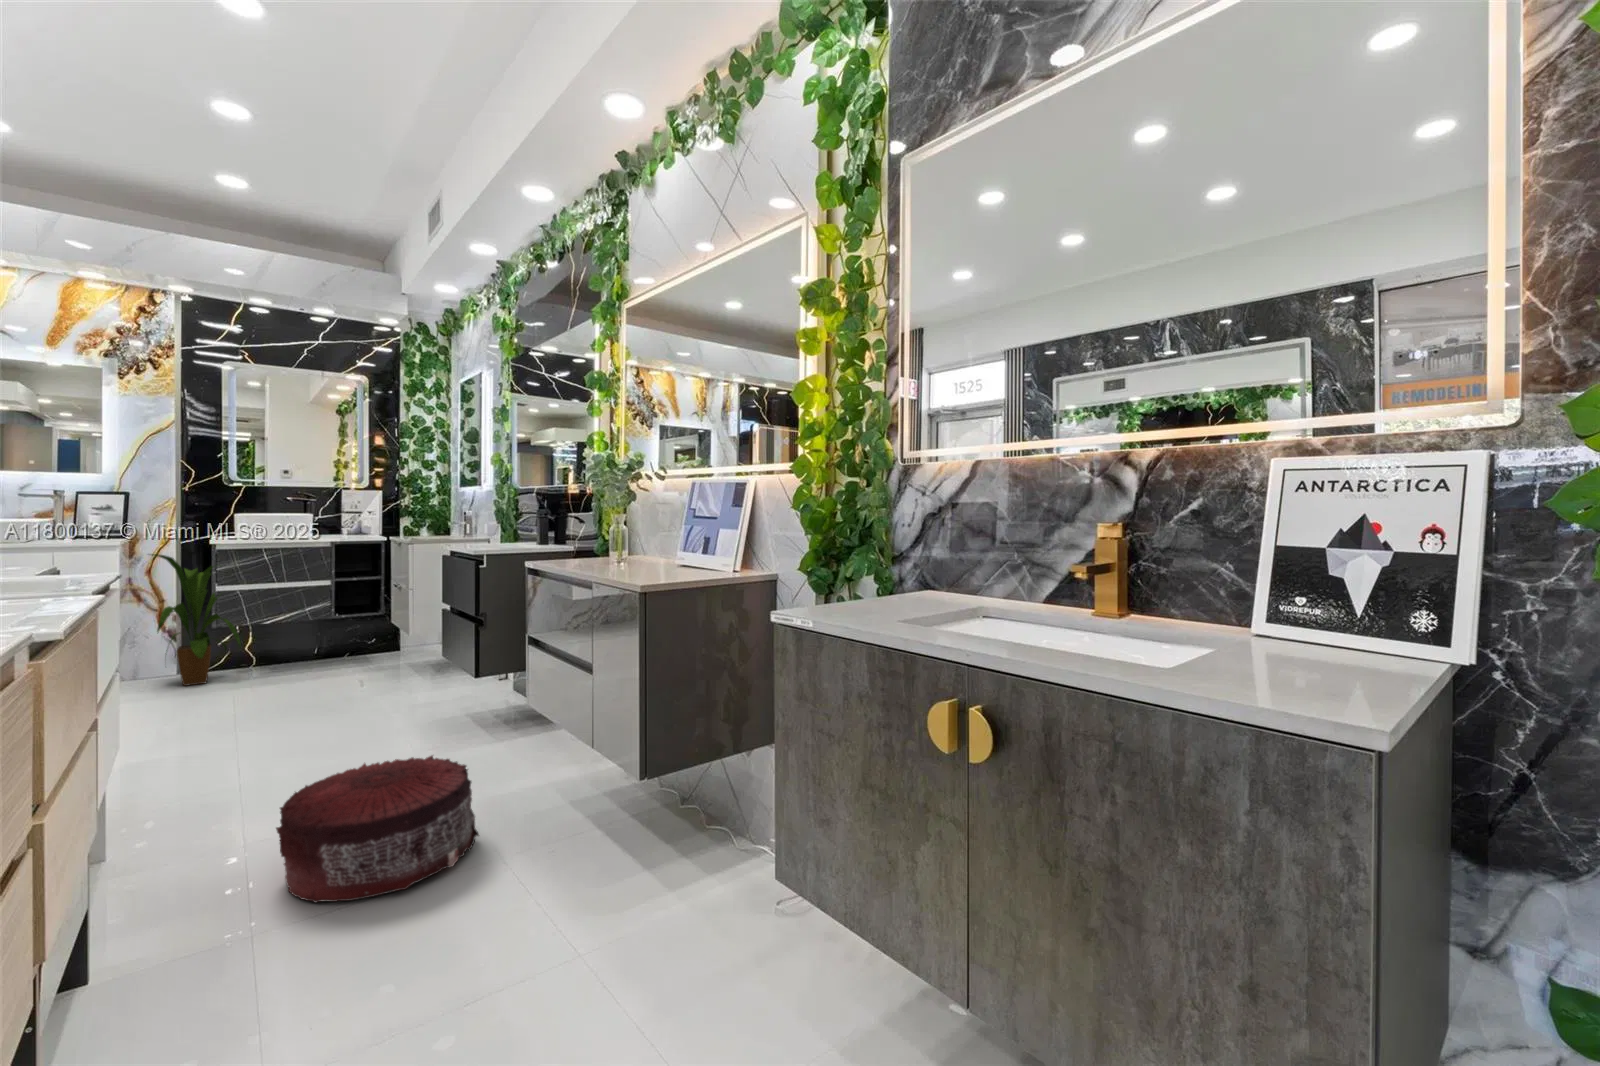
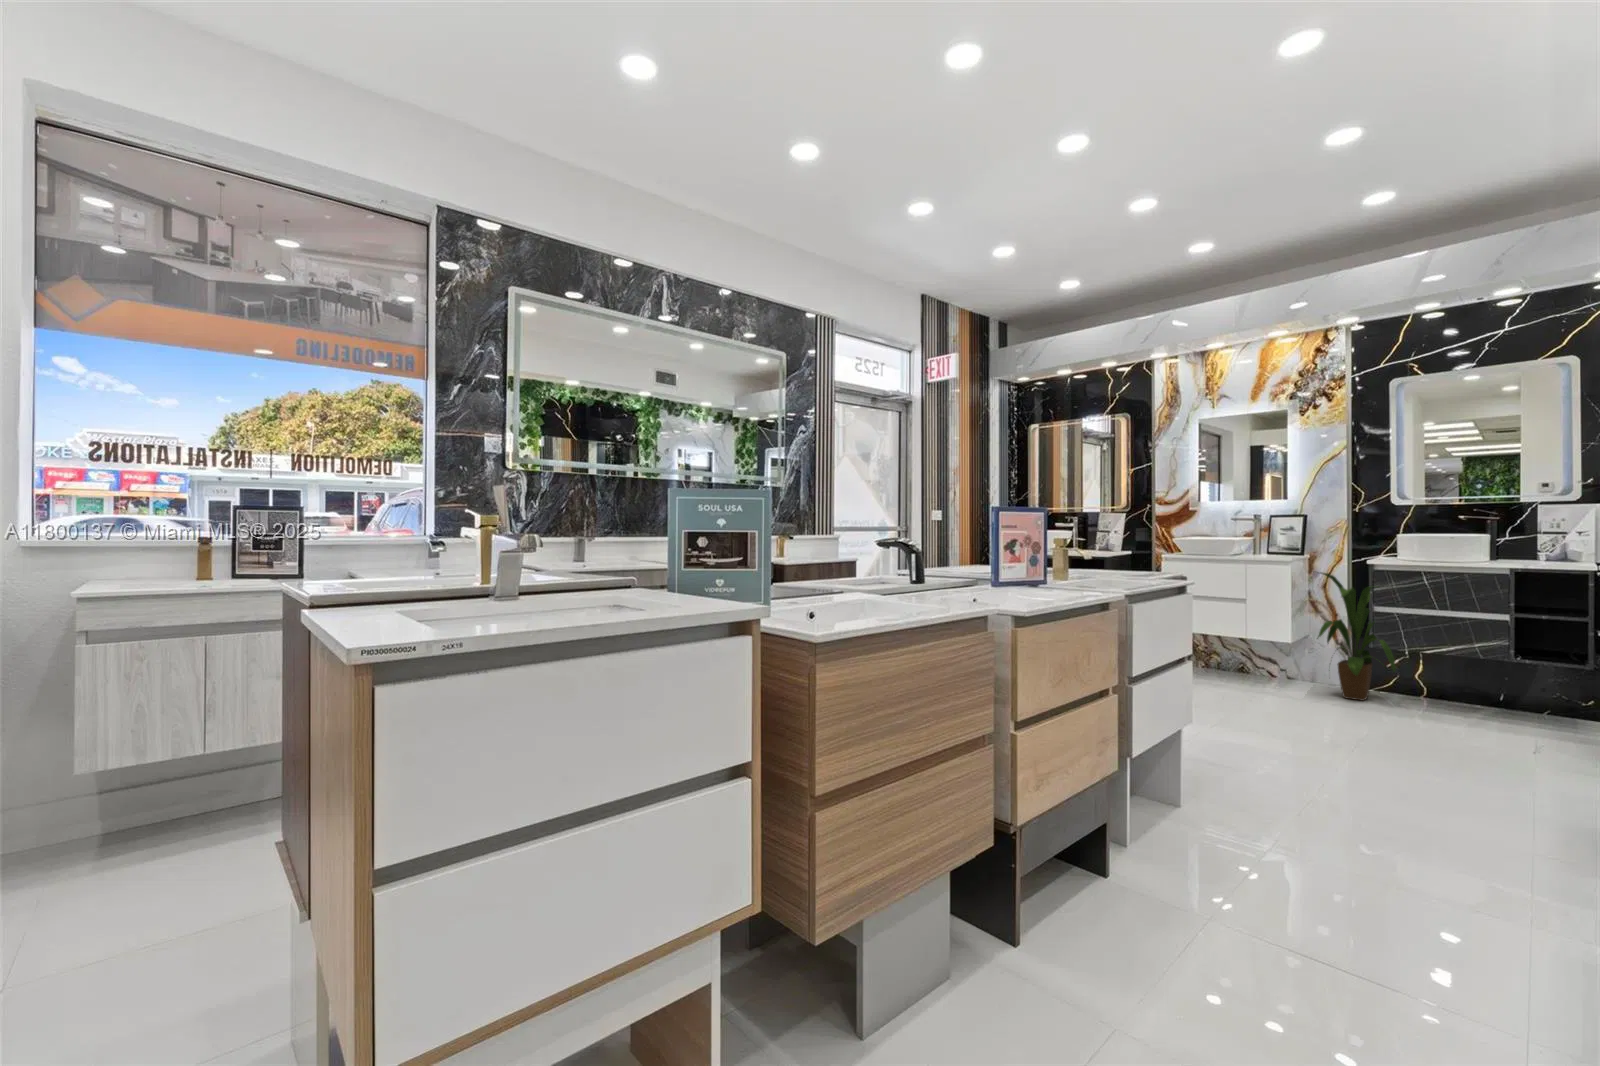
pouf: present [276,755,479,902] -> none [1250,821,1489,994]

